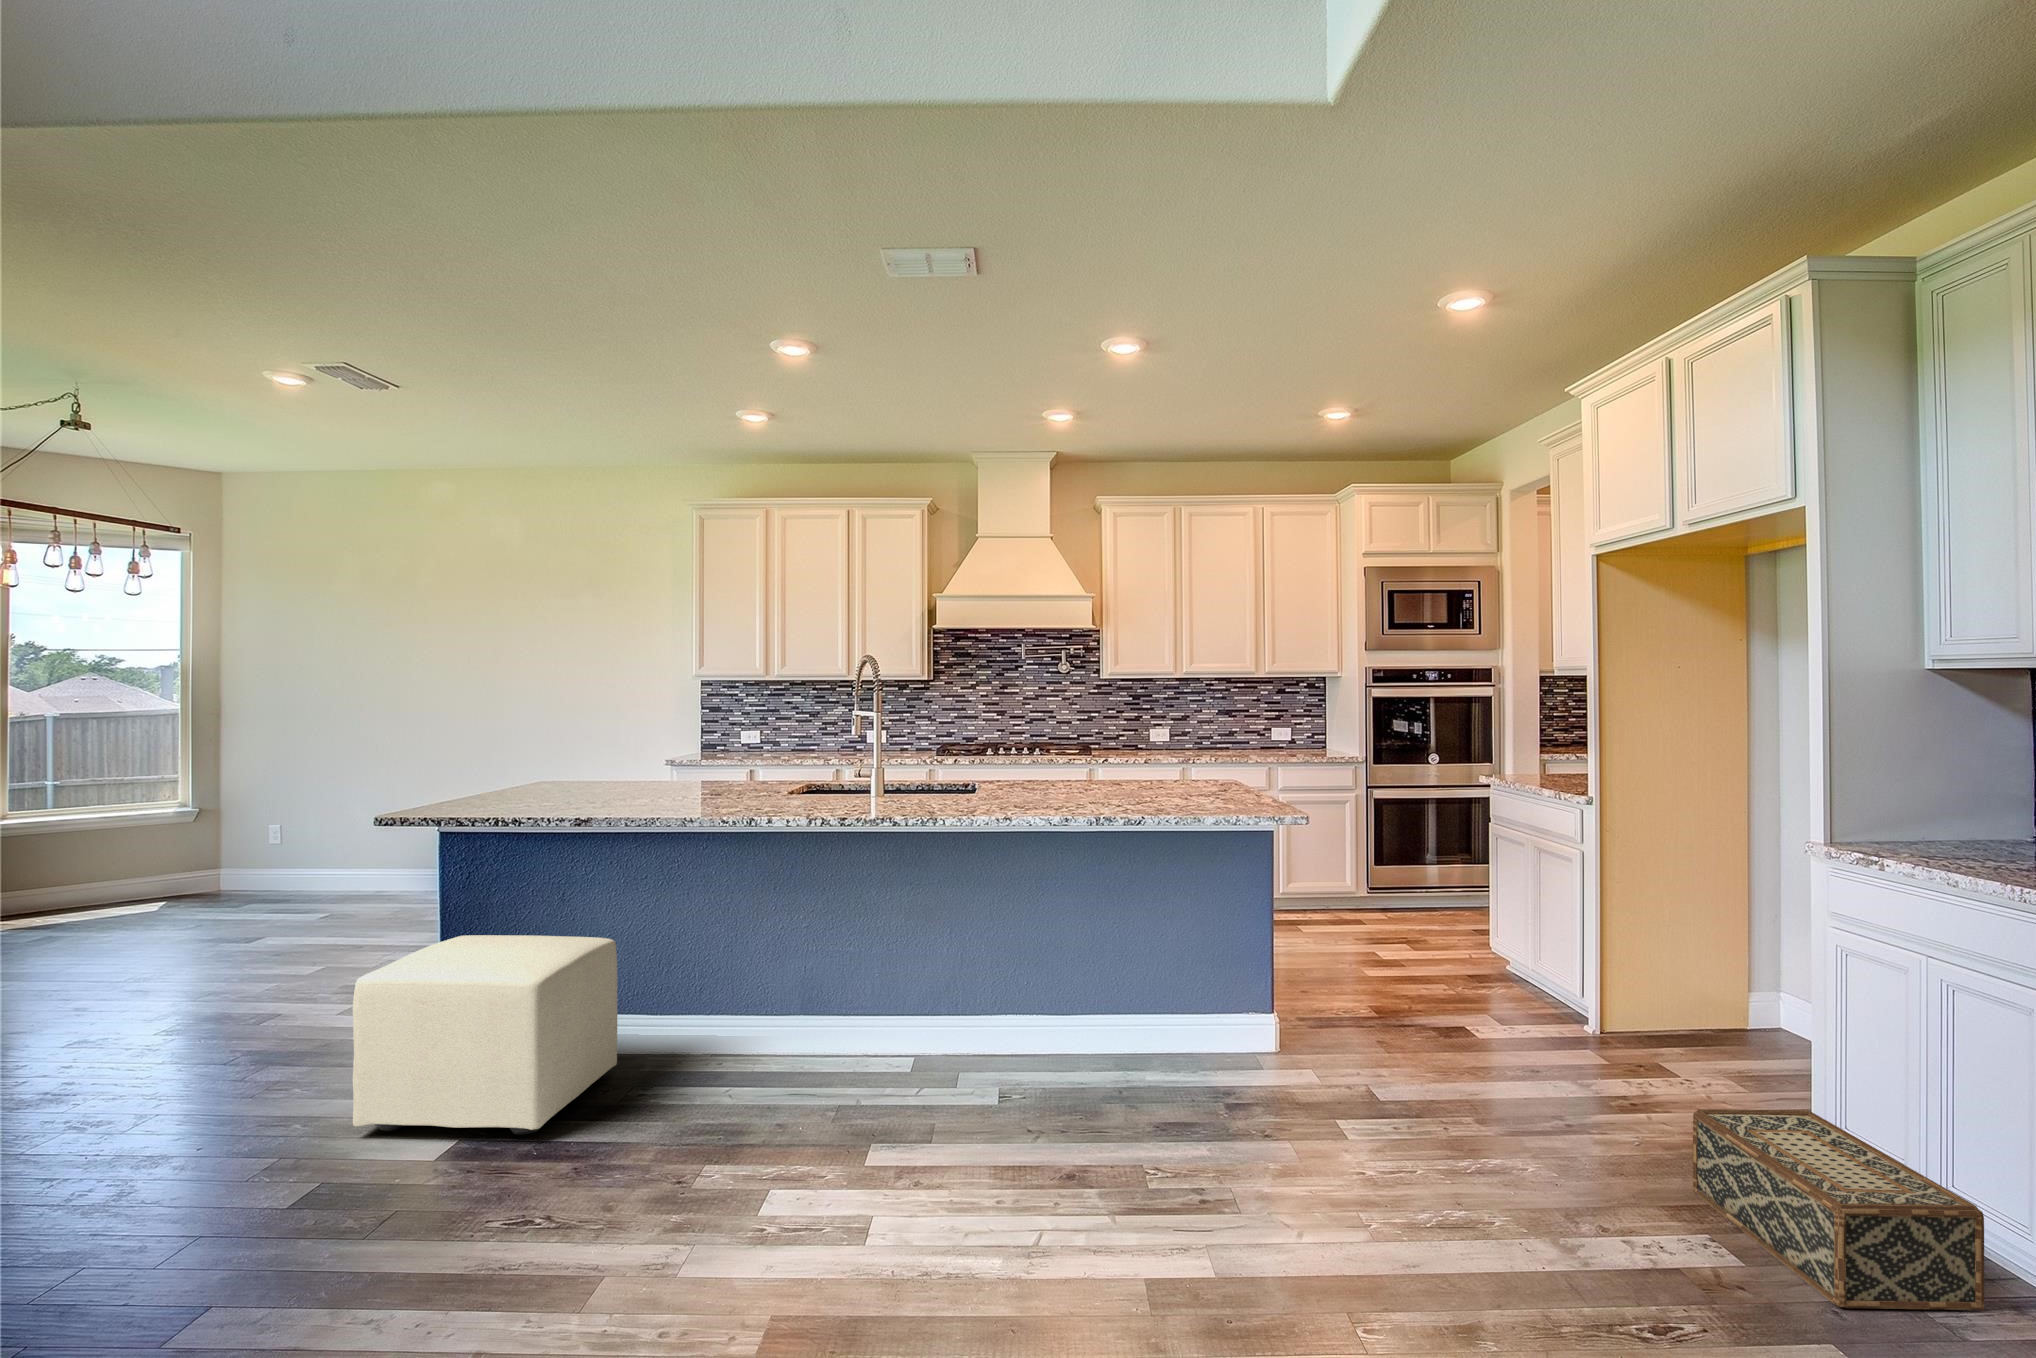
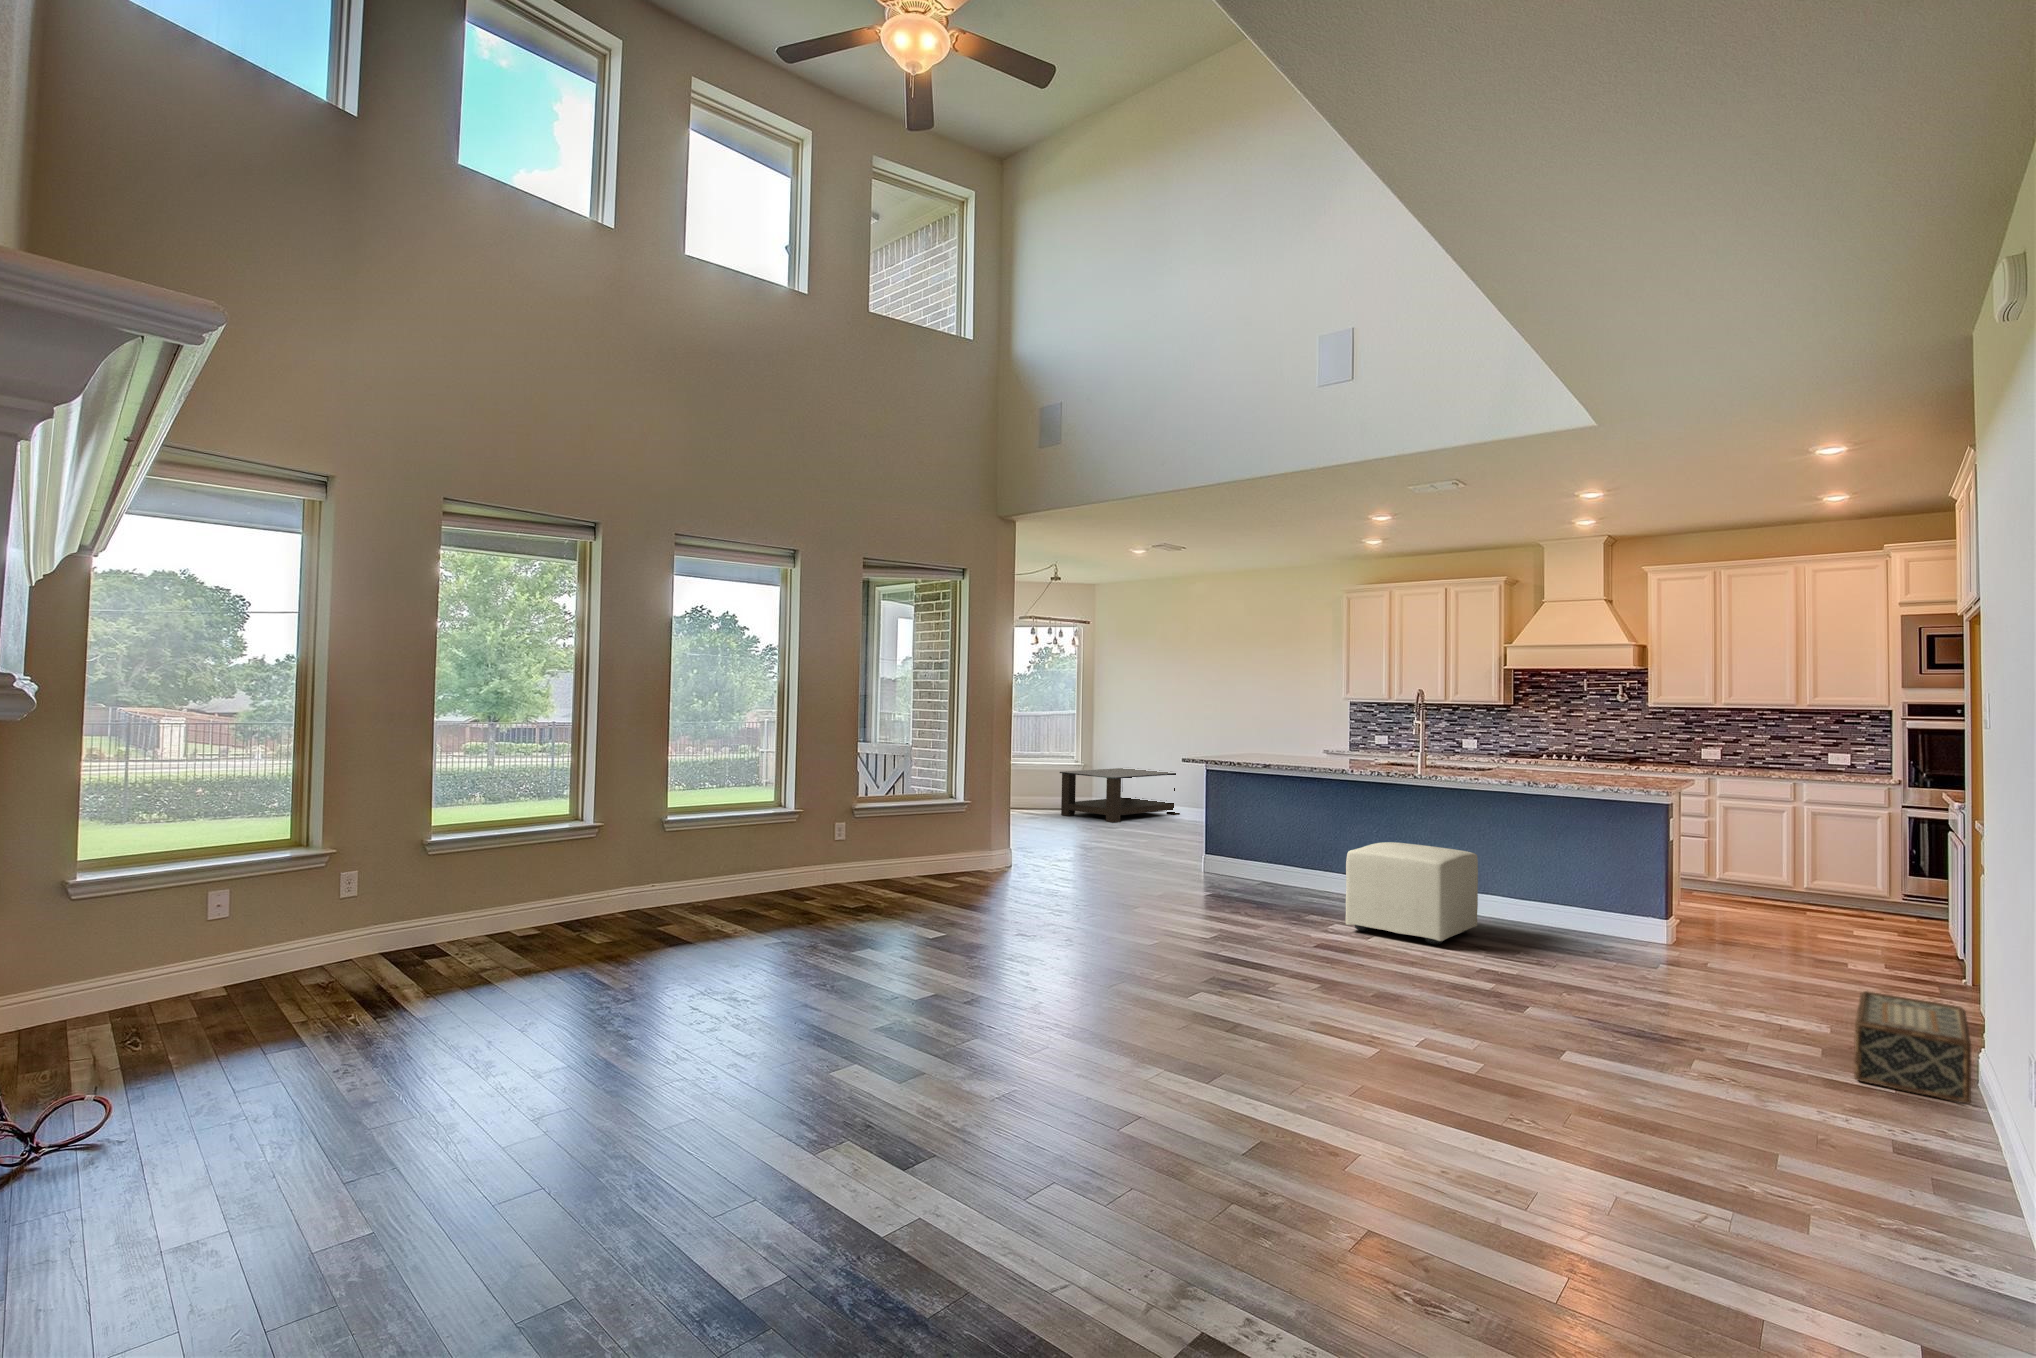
coffee table: none [148,803,412,911] -> present [1060,768,1180,822]
ottoman: present [353,935,617,1135] -> present [1346,842,1478,945]

